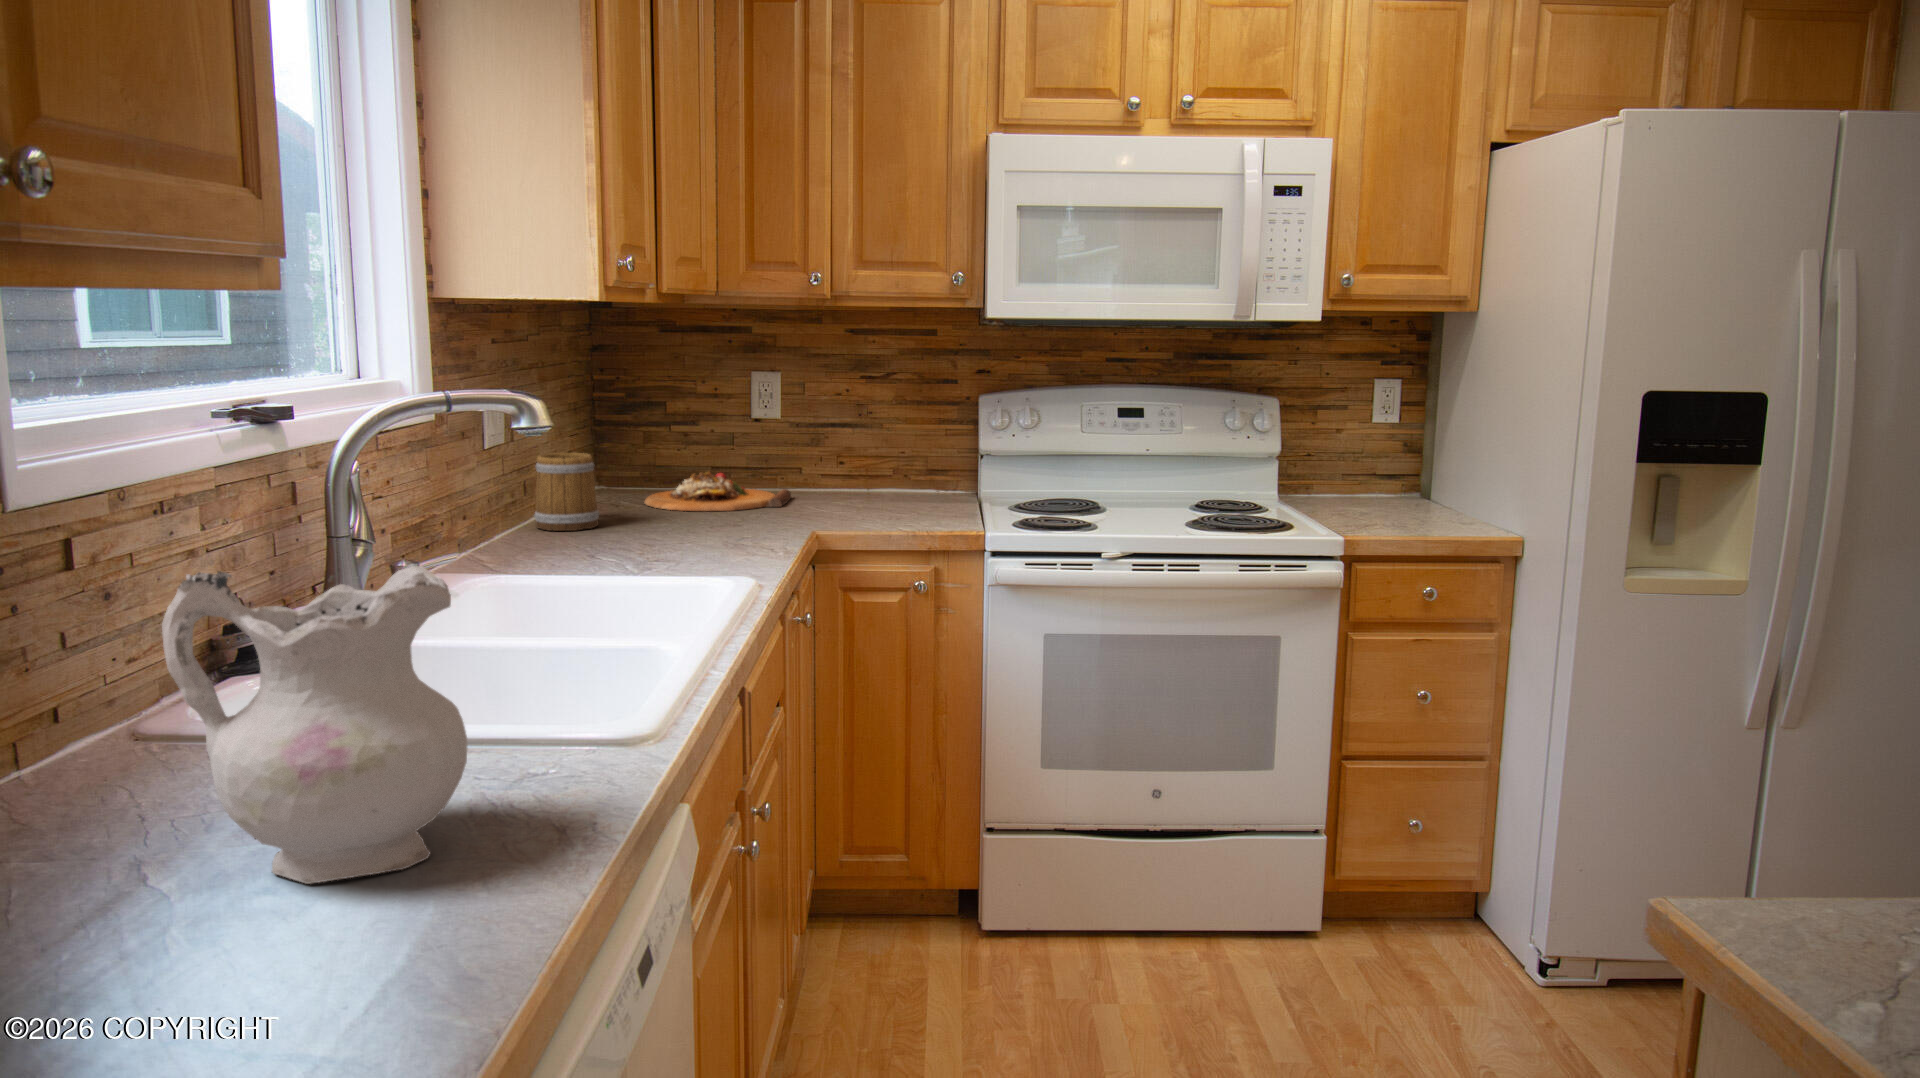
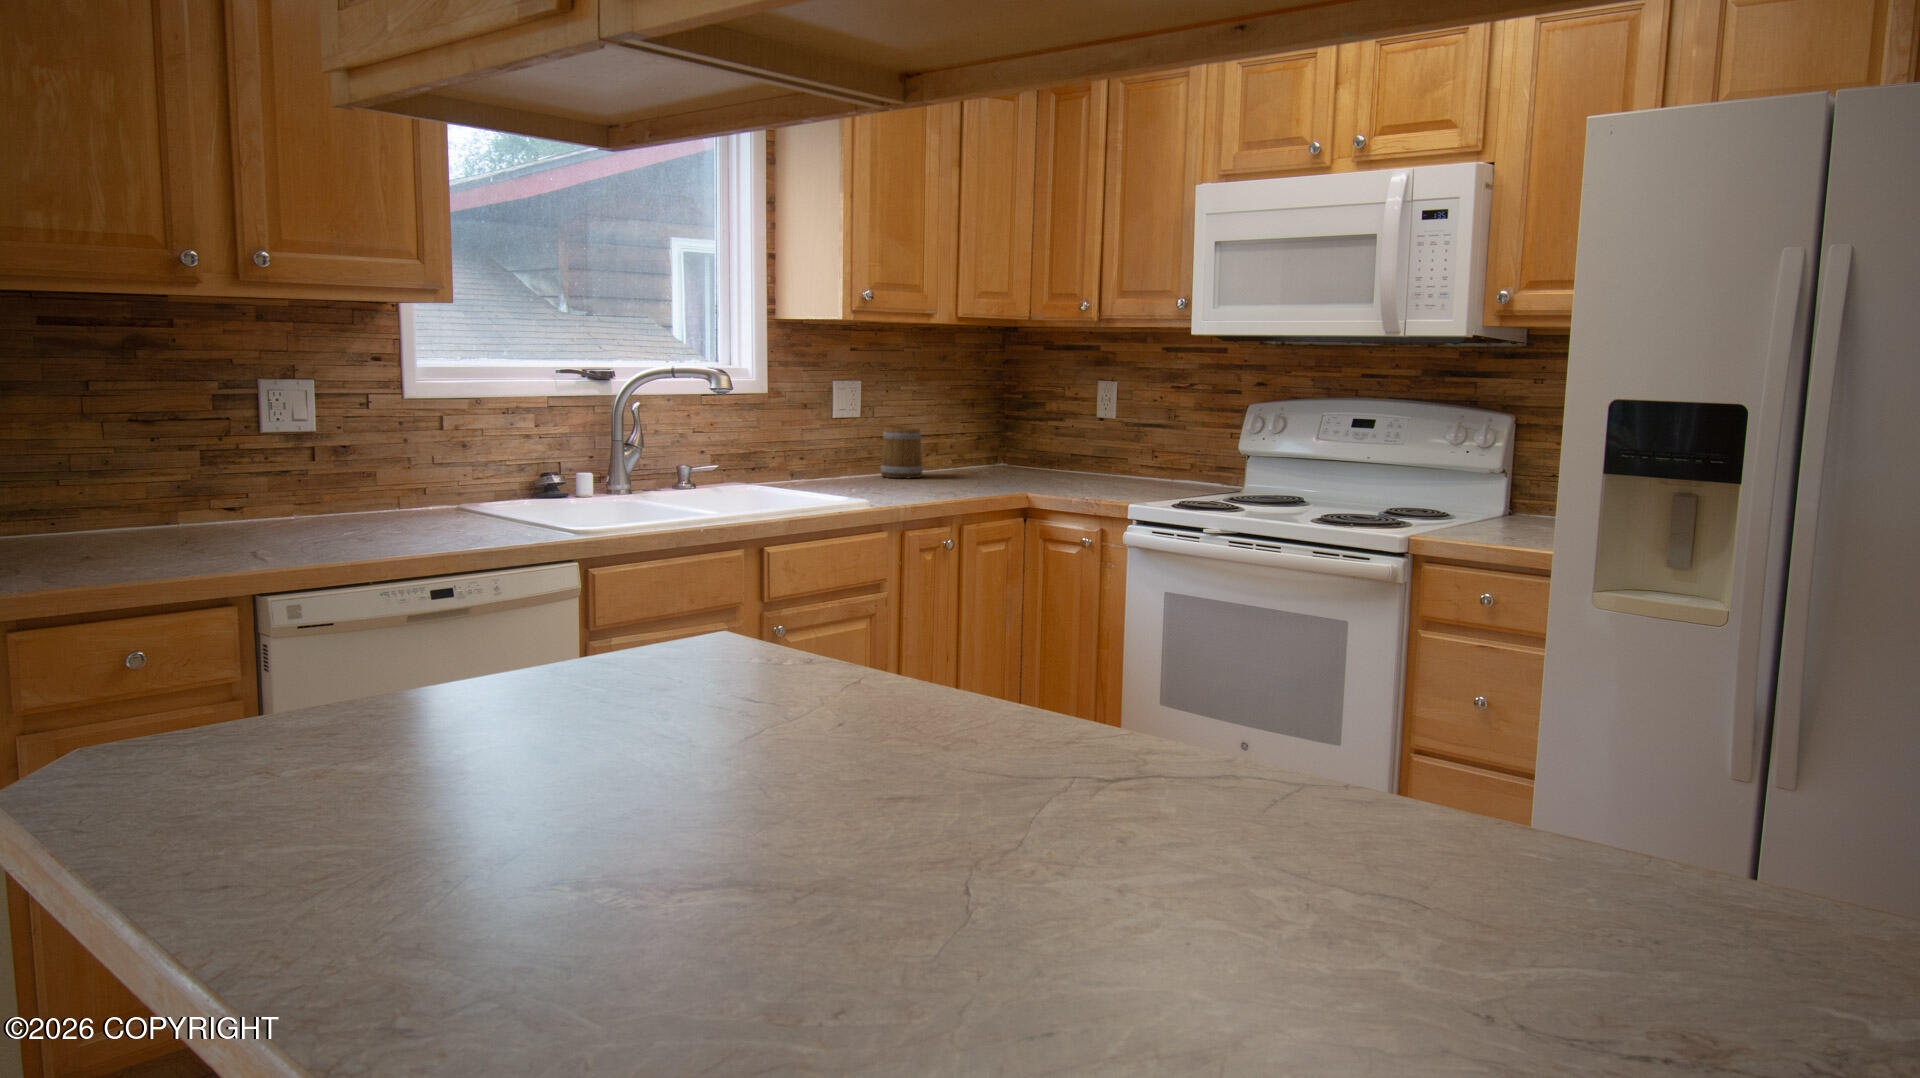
cutting board: present [645,472,791,511] -> none [990,453,1100,481]
ceramic pitcher: present [162,566,467,884] -> none [330,410,440,546]

